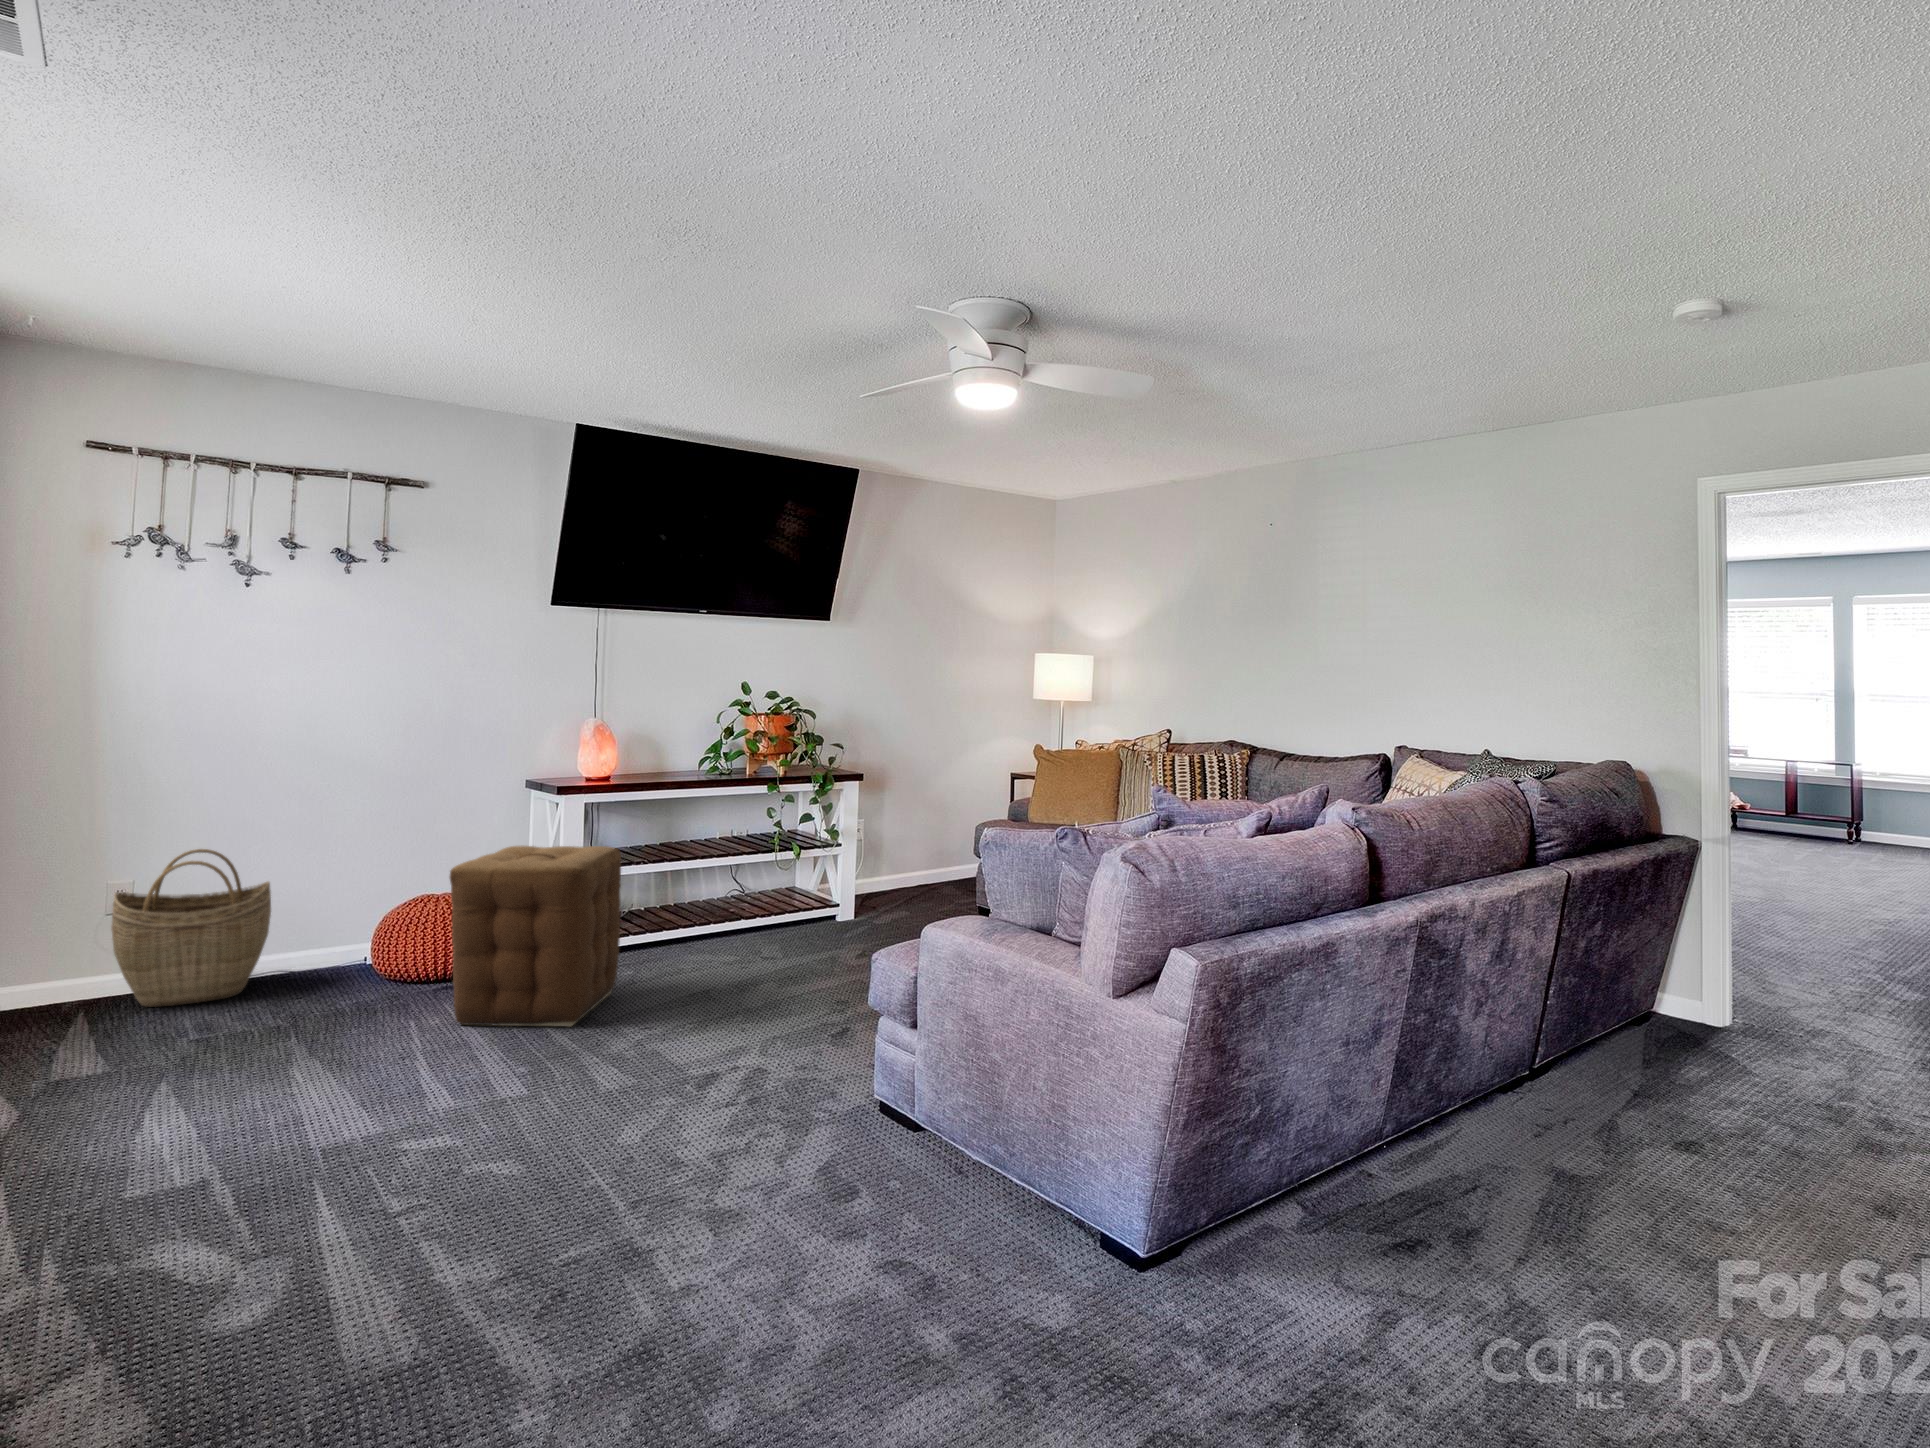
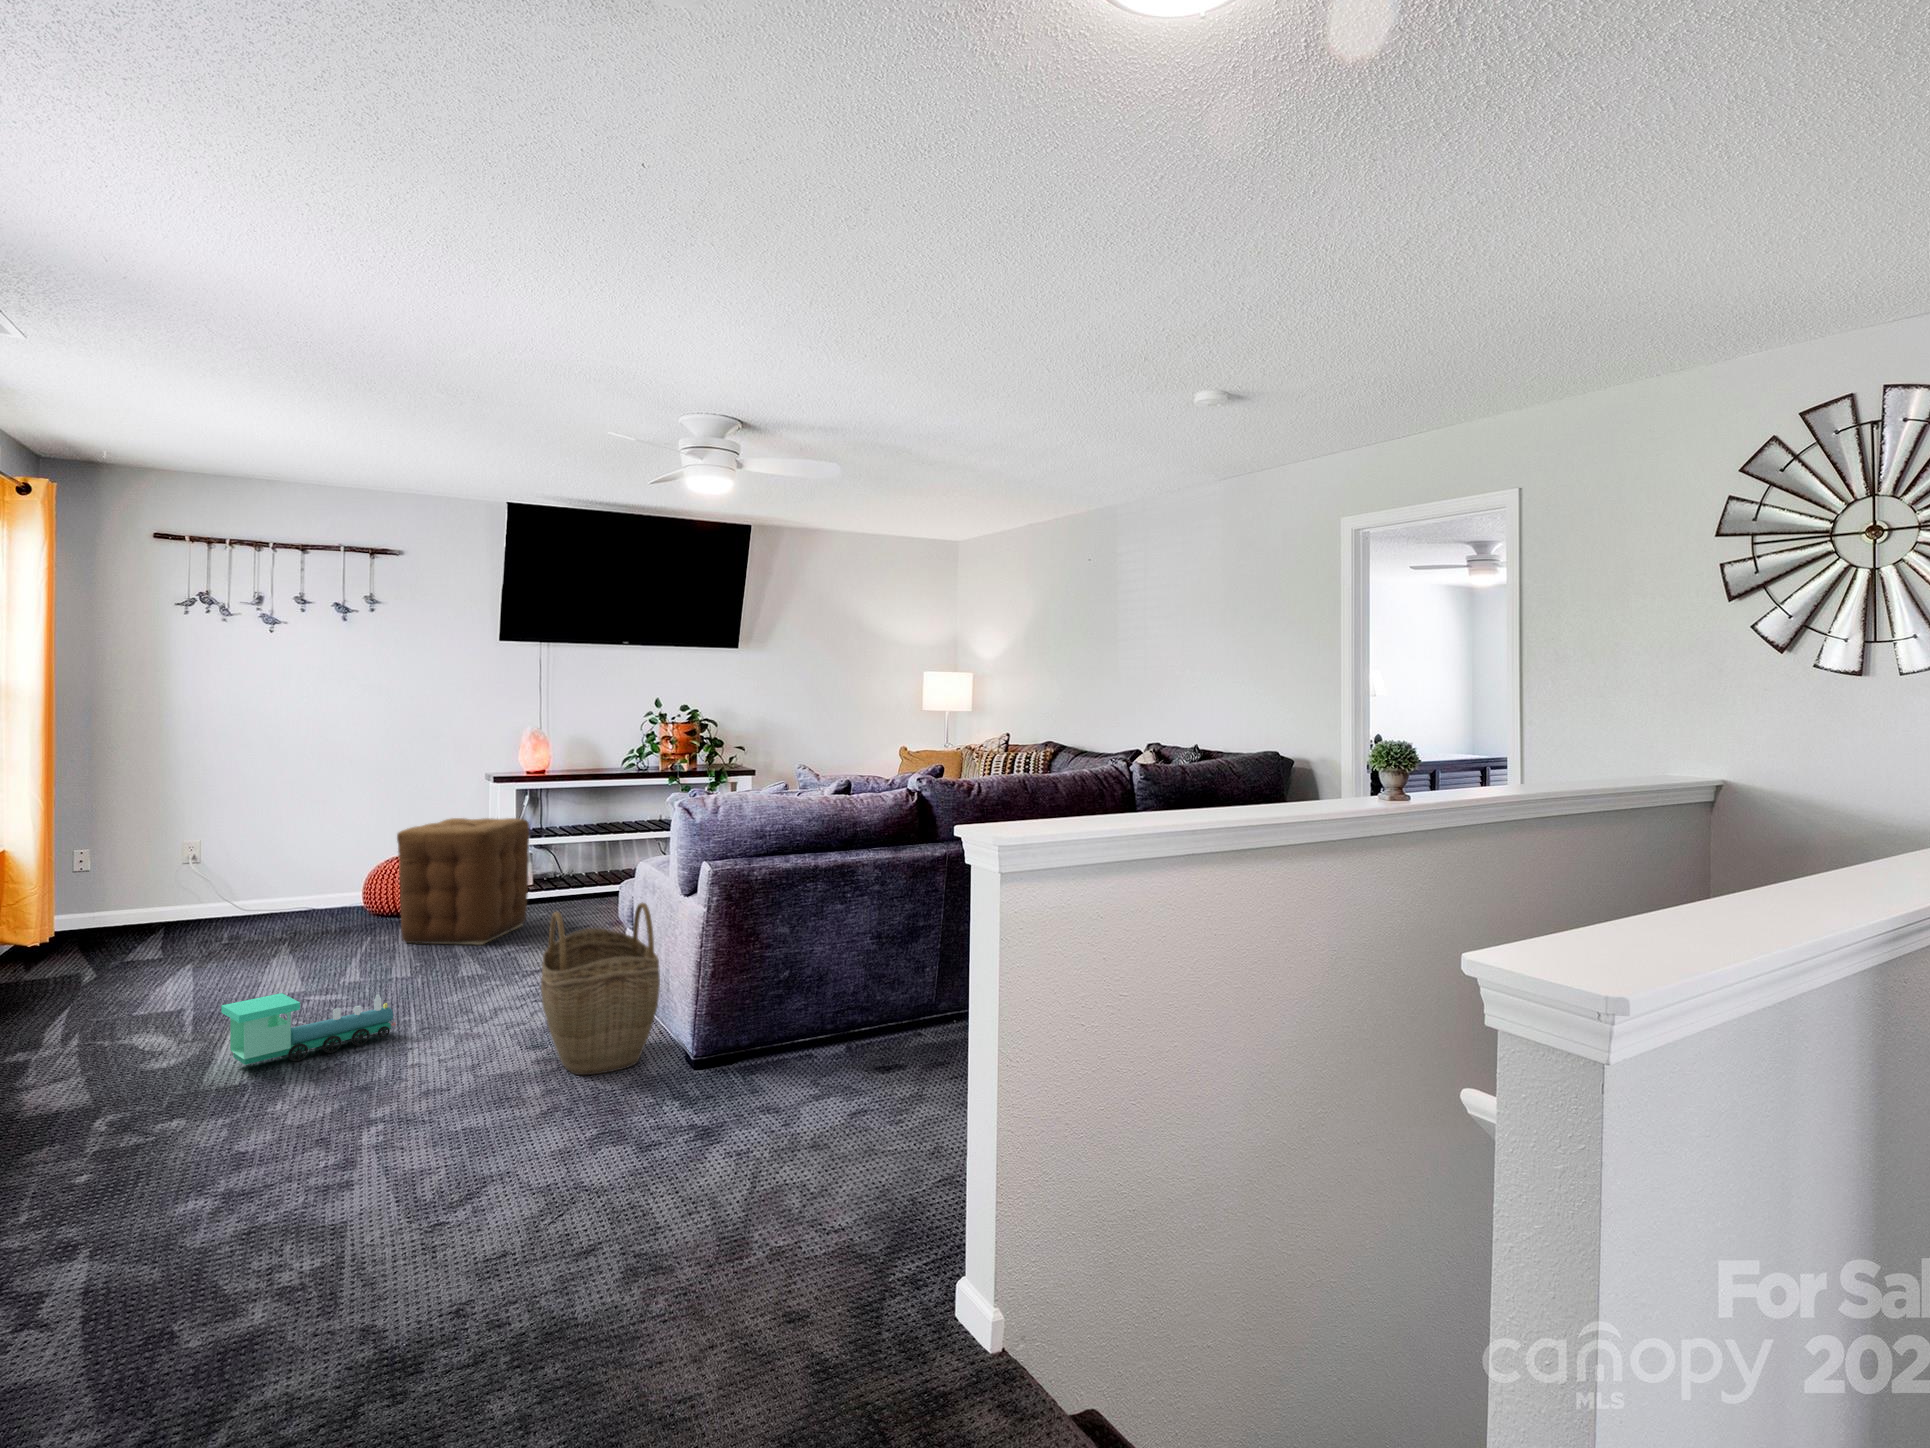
woven basket: present [111,849,271,1007] -> present [541,902,660,1075]
toy train: none [262,1149,530,1299] -> present [221,993,396,1065]

